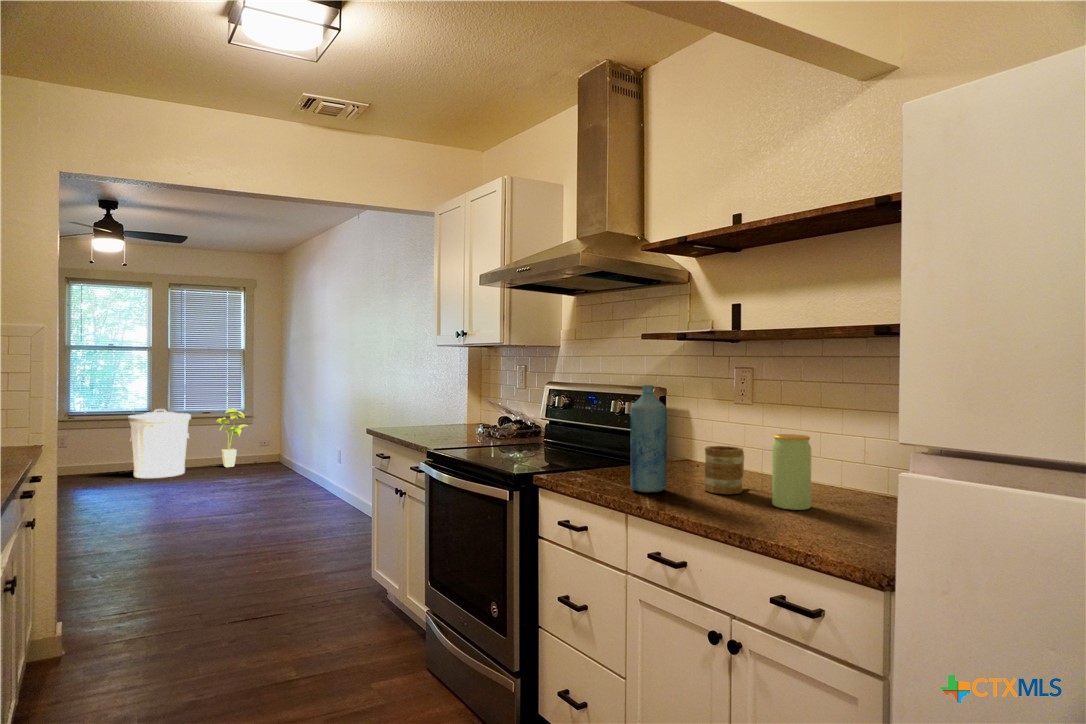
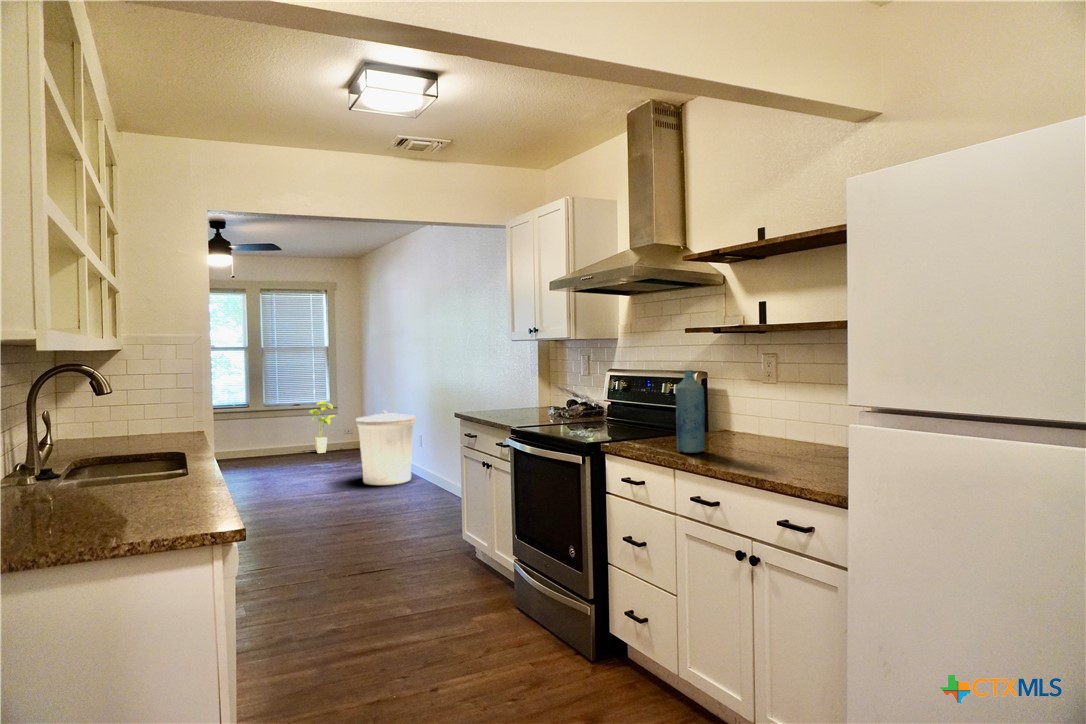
trash can: present [128,409,191,478] -> present [356,411,415,485]
jar: present [772,434,811,510] -> none [786,405,816,462]
mug: present [705,446,744,494] -> none [735,417,768,453]

